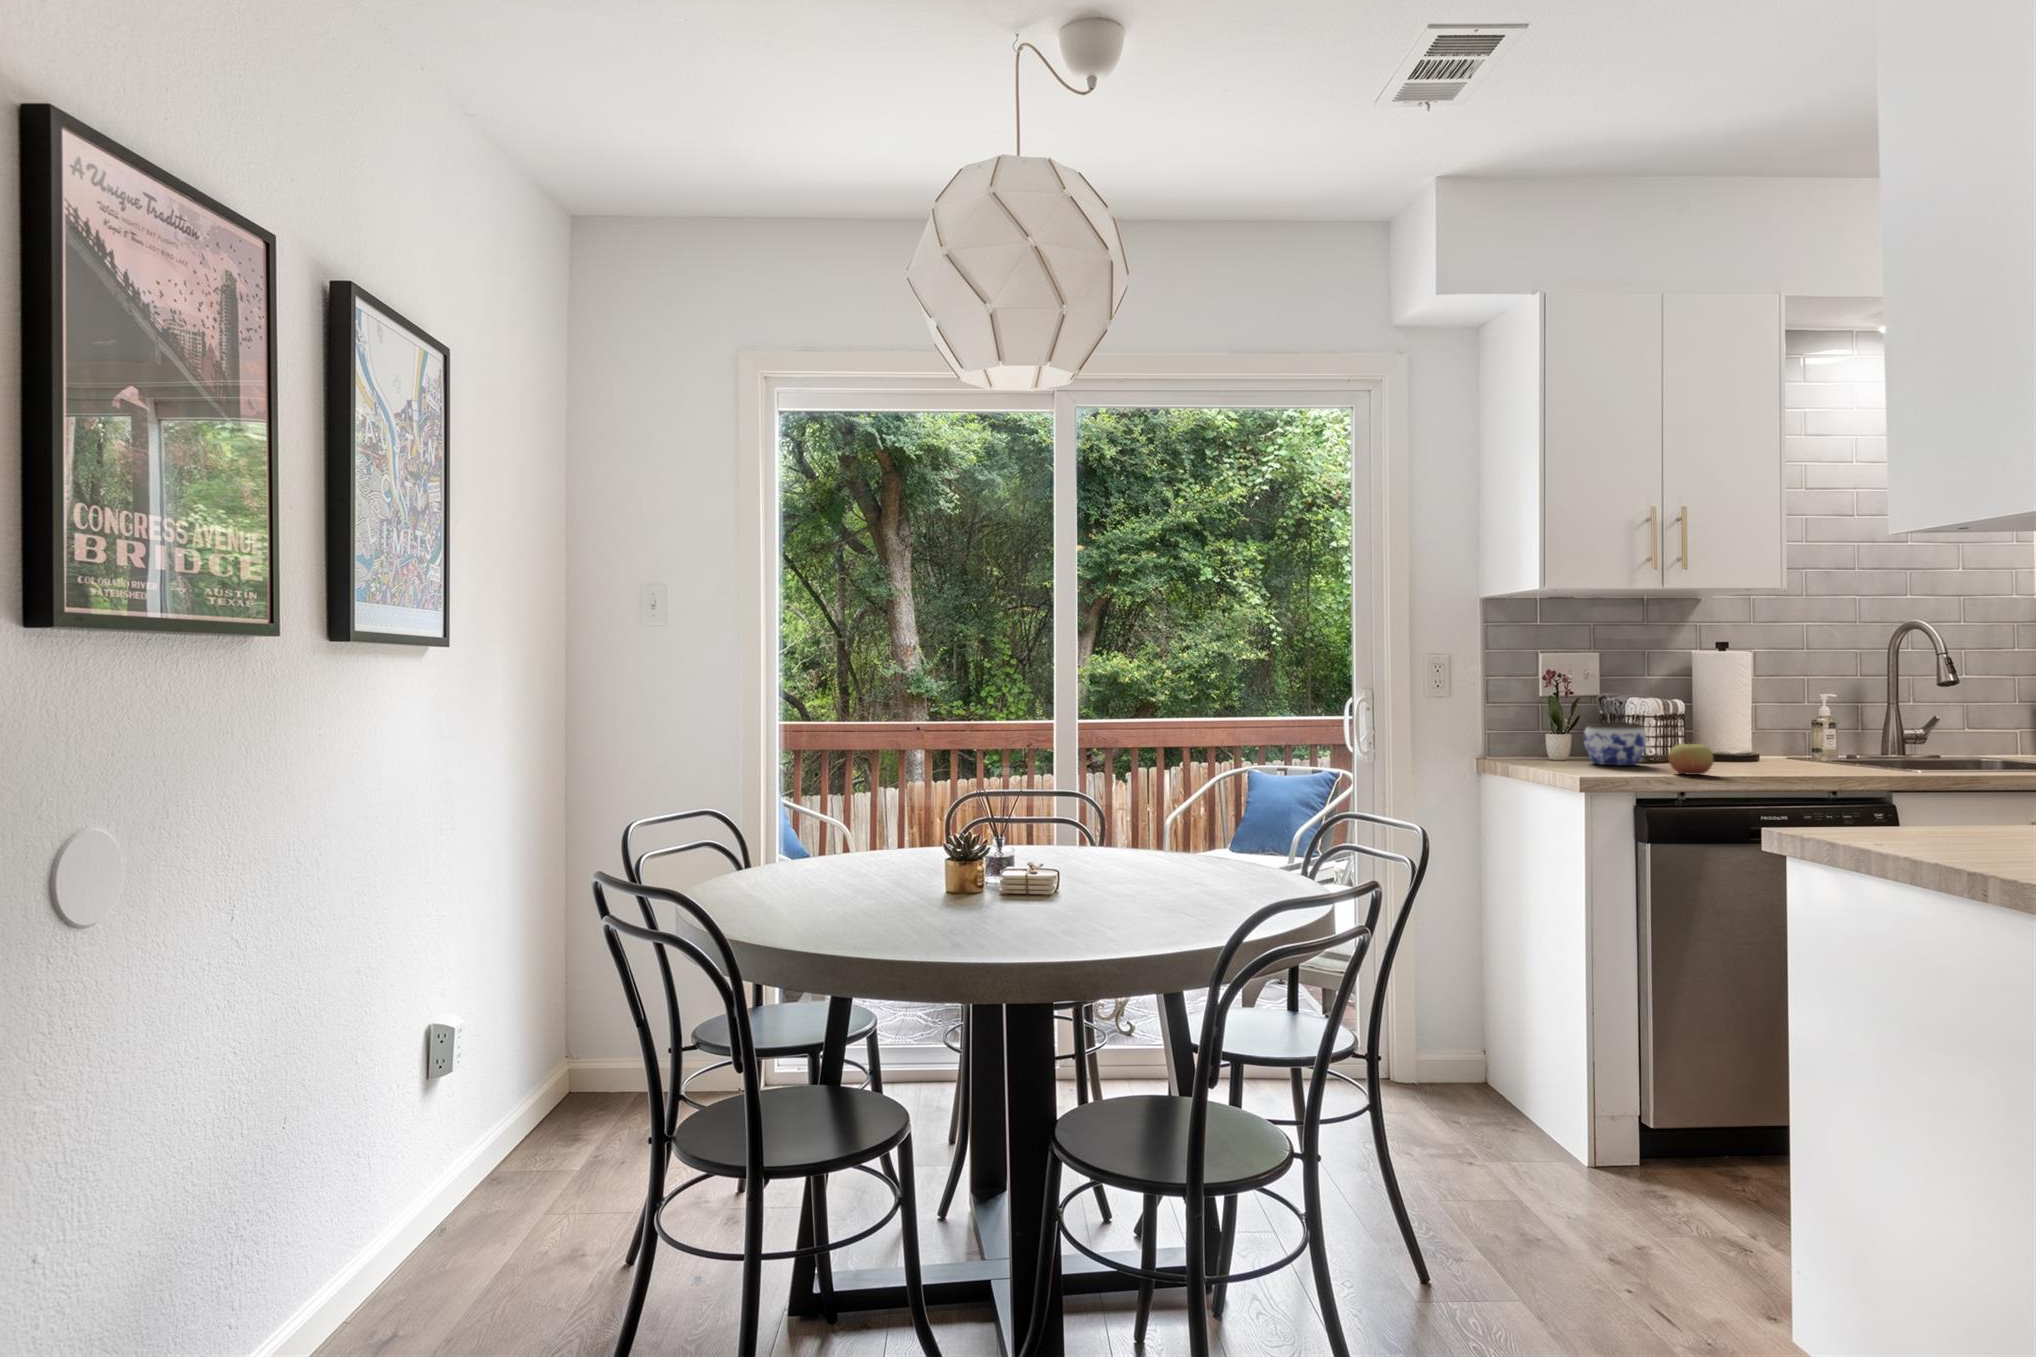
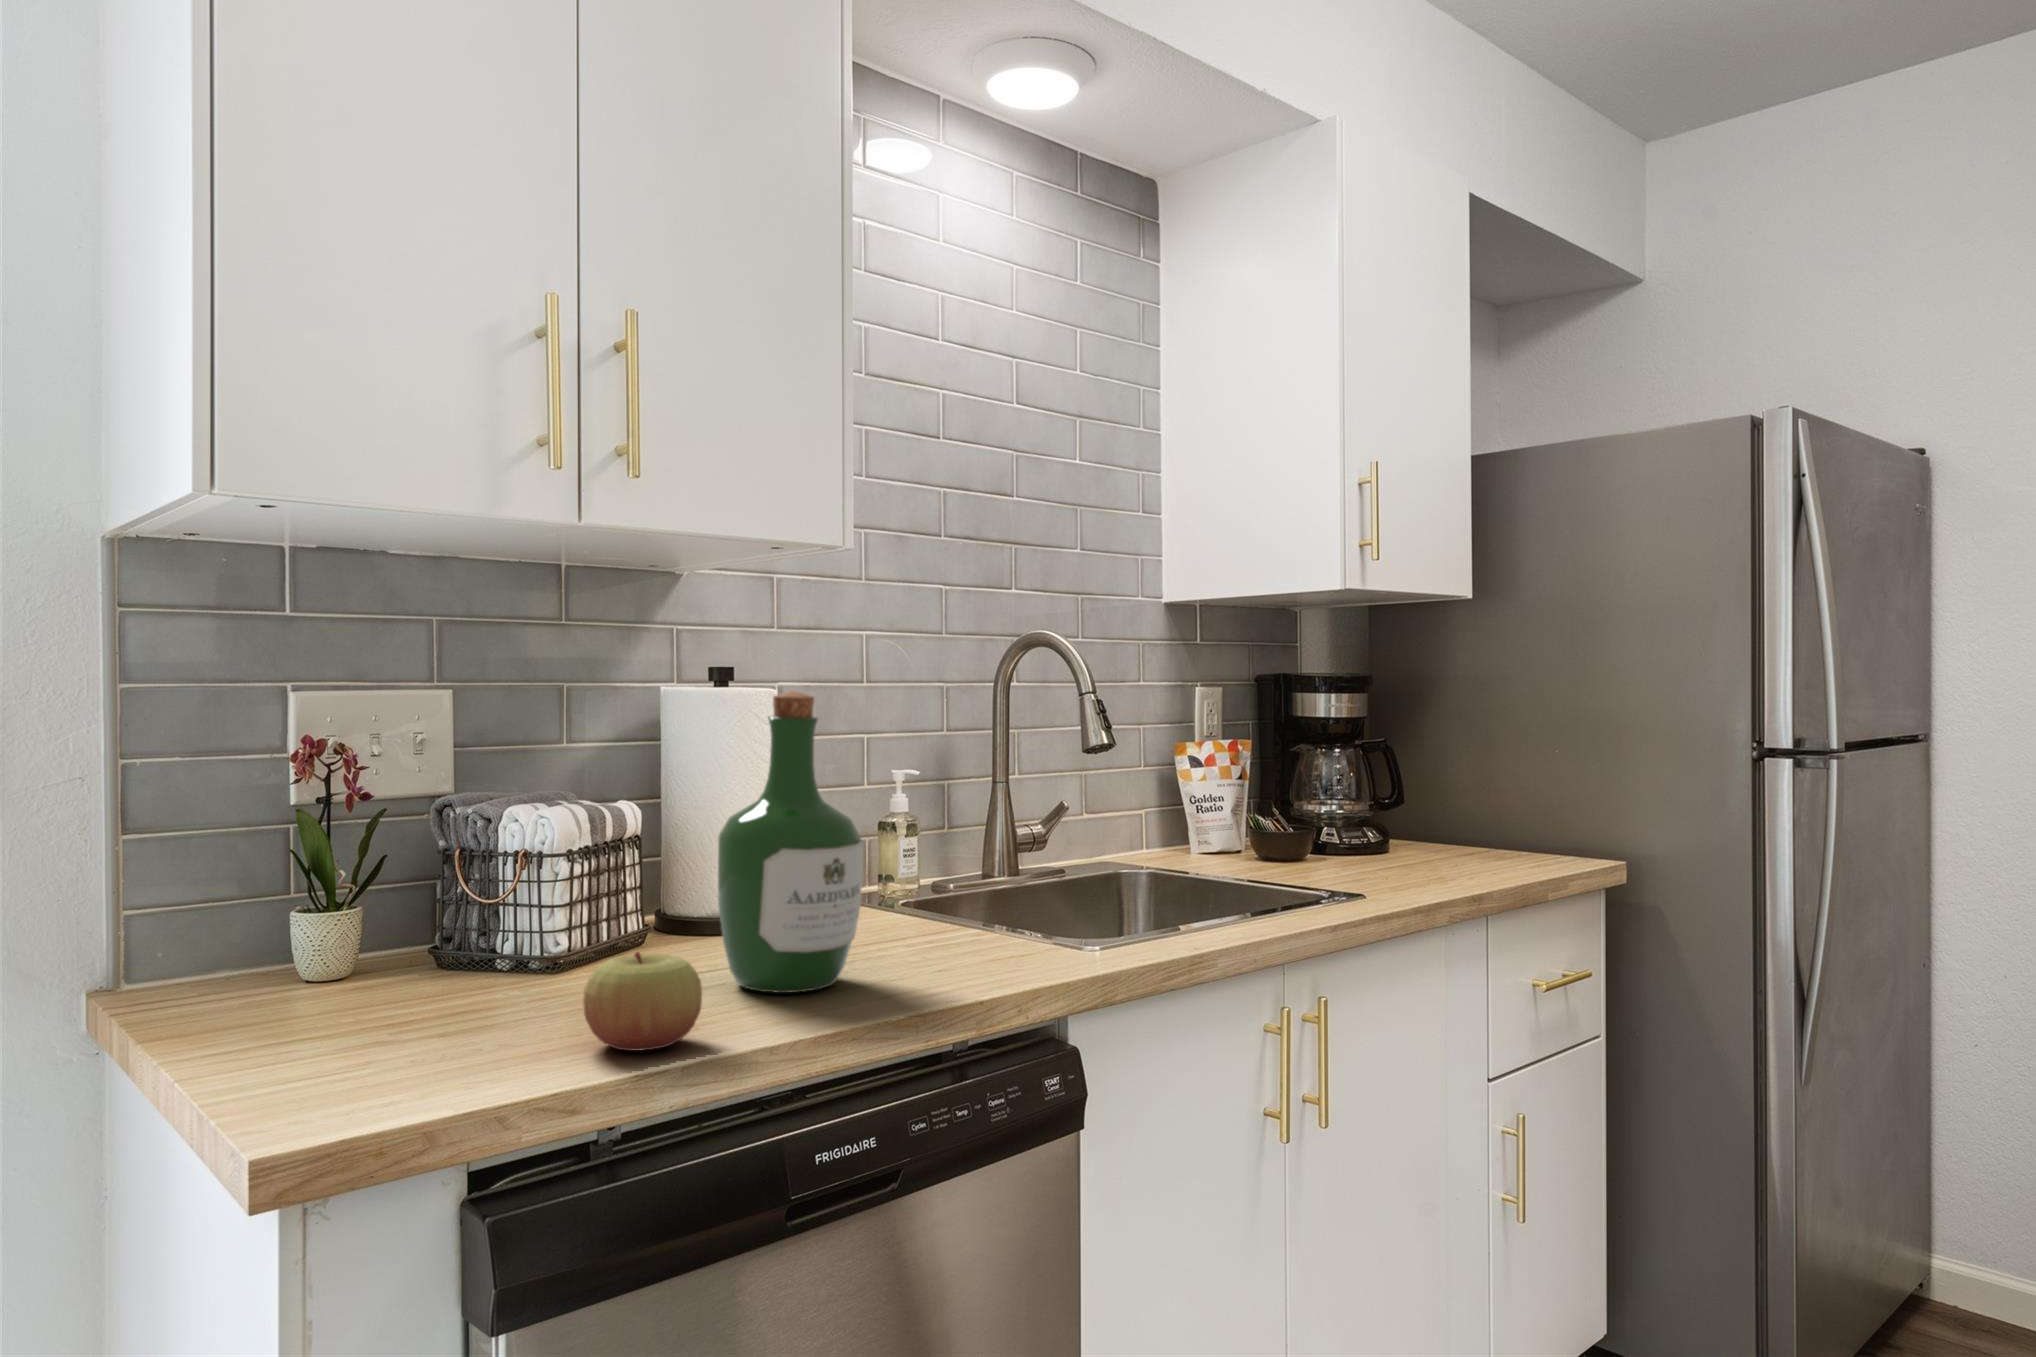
wine bottle: none [1720,652,1786,771] -> present [718,691,863,993]
jar: present [1584,722,1646,765] -> none [364,879,536,1016]

